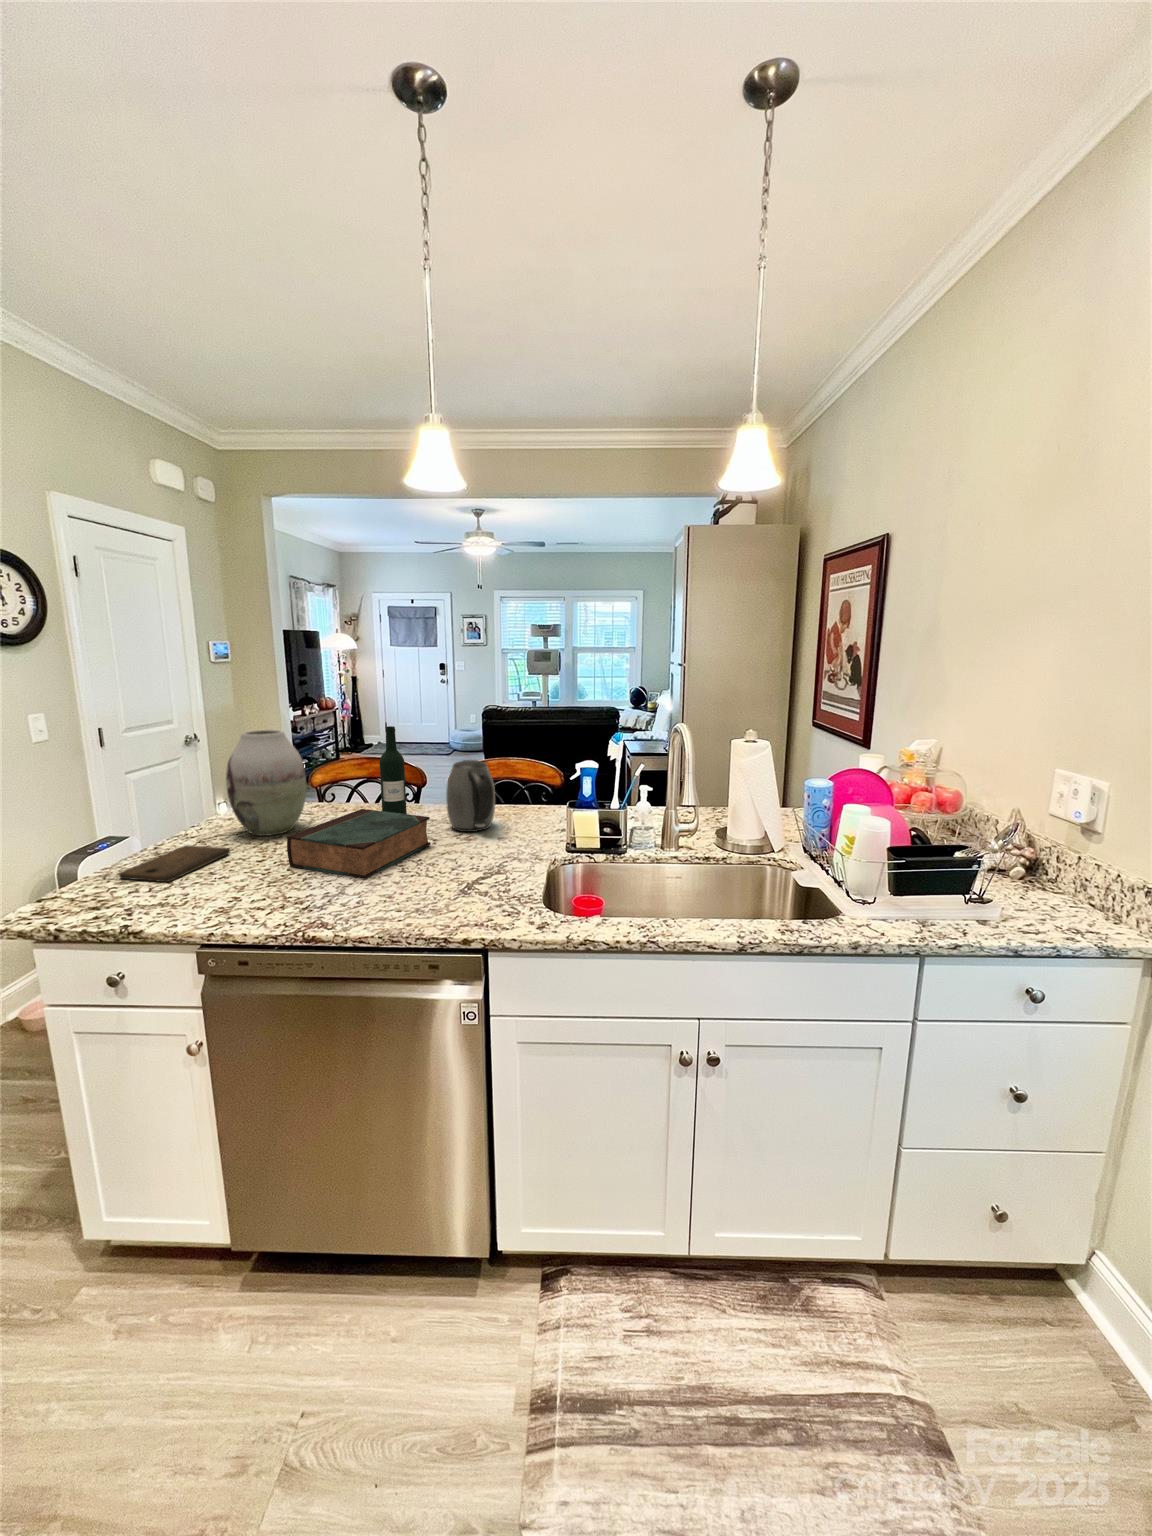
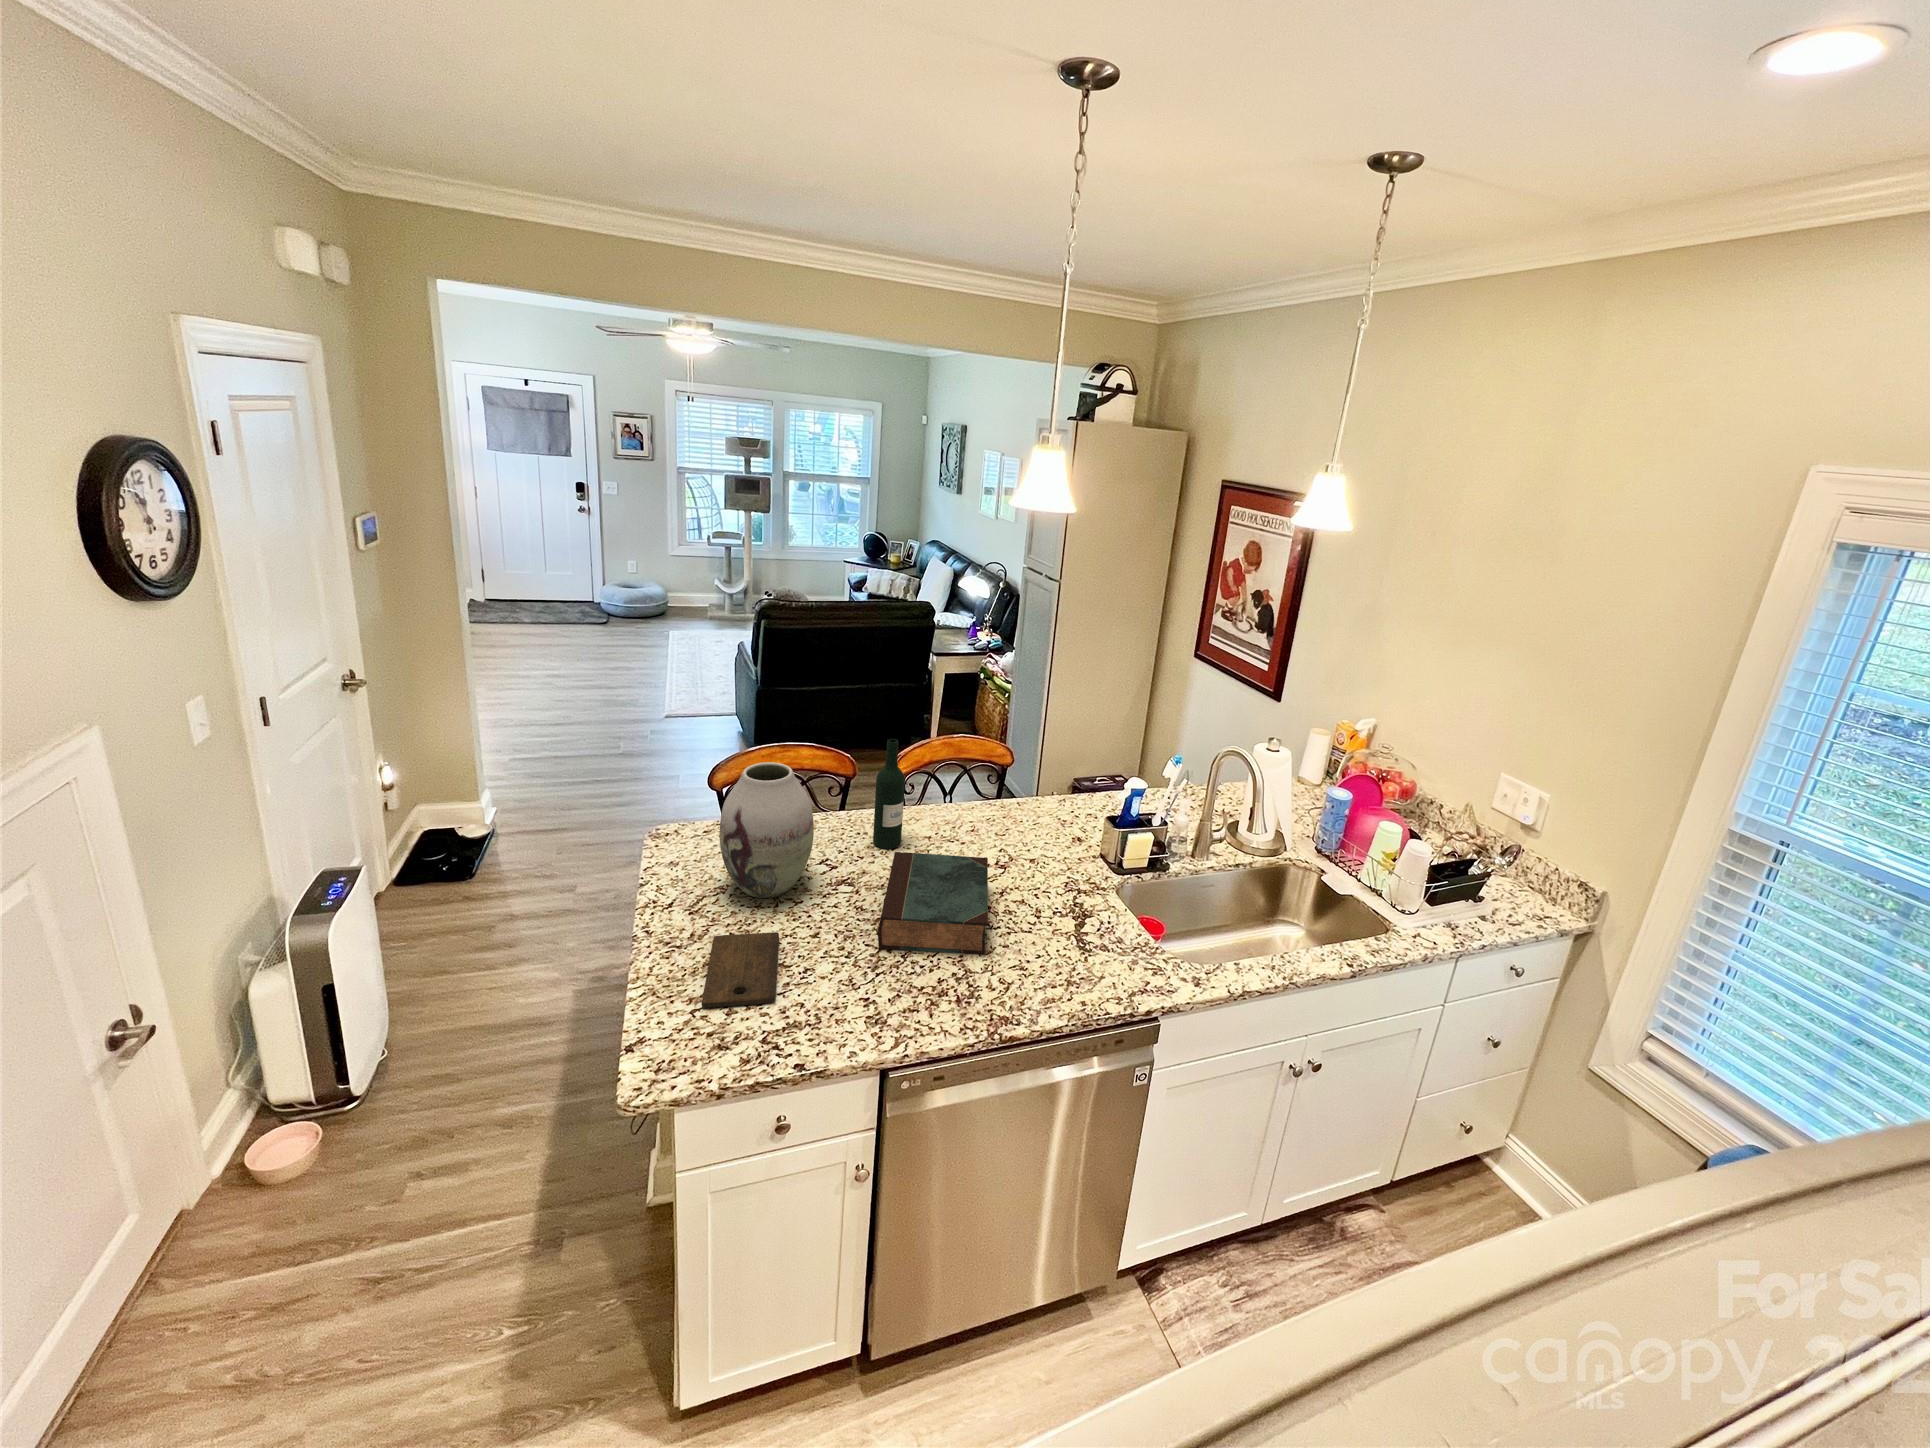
kettle: present [446,760,495,832] -> none [965,774,1035,858]

